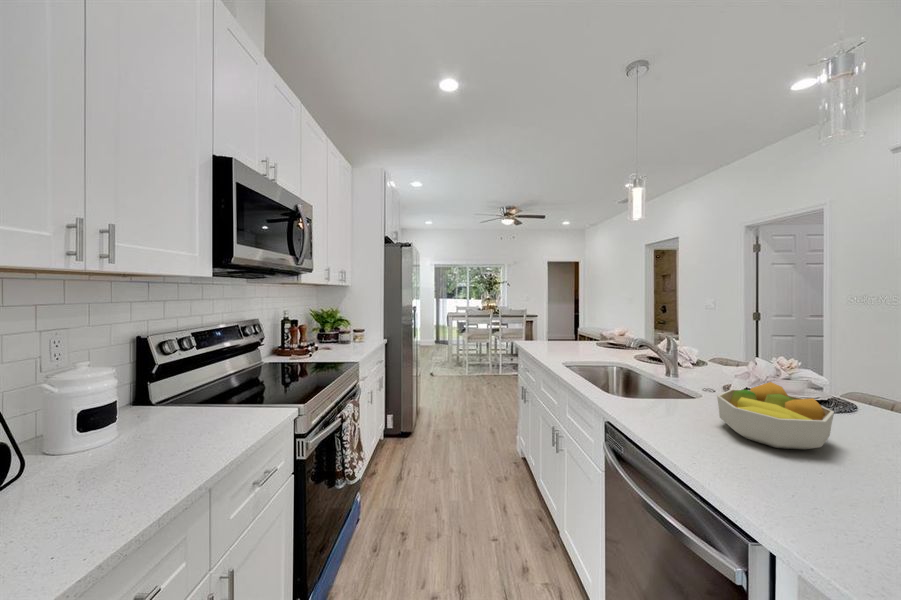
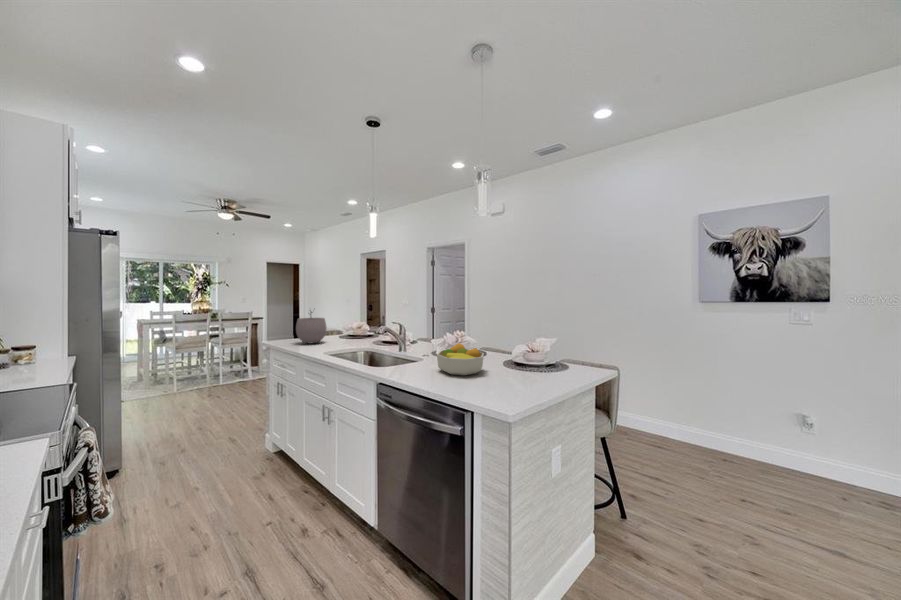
plant pot: none [544,308,578,349] -> present [296,312,326,343]

